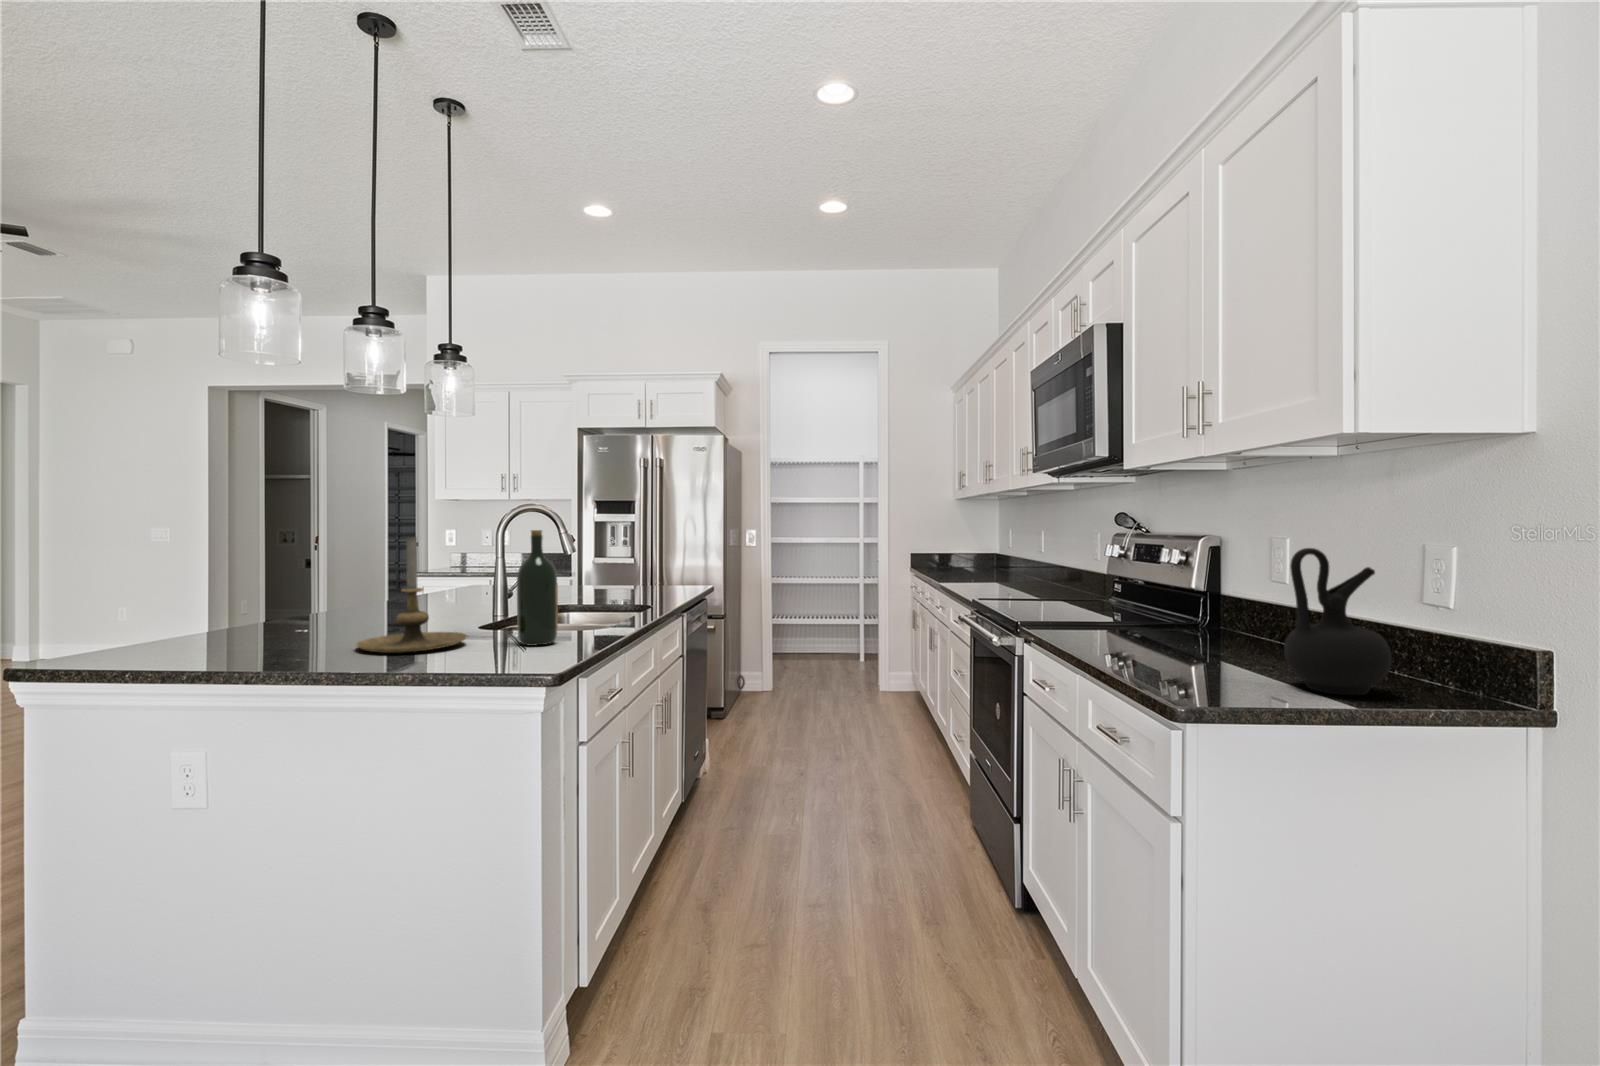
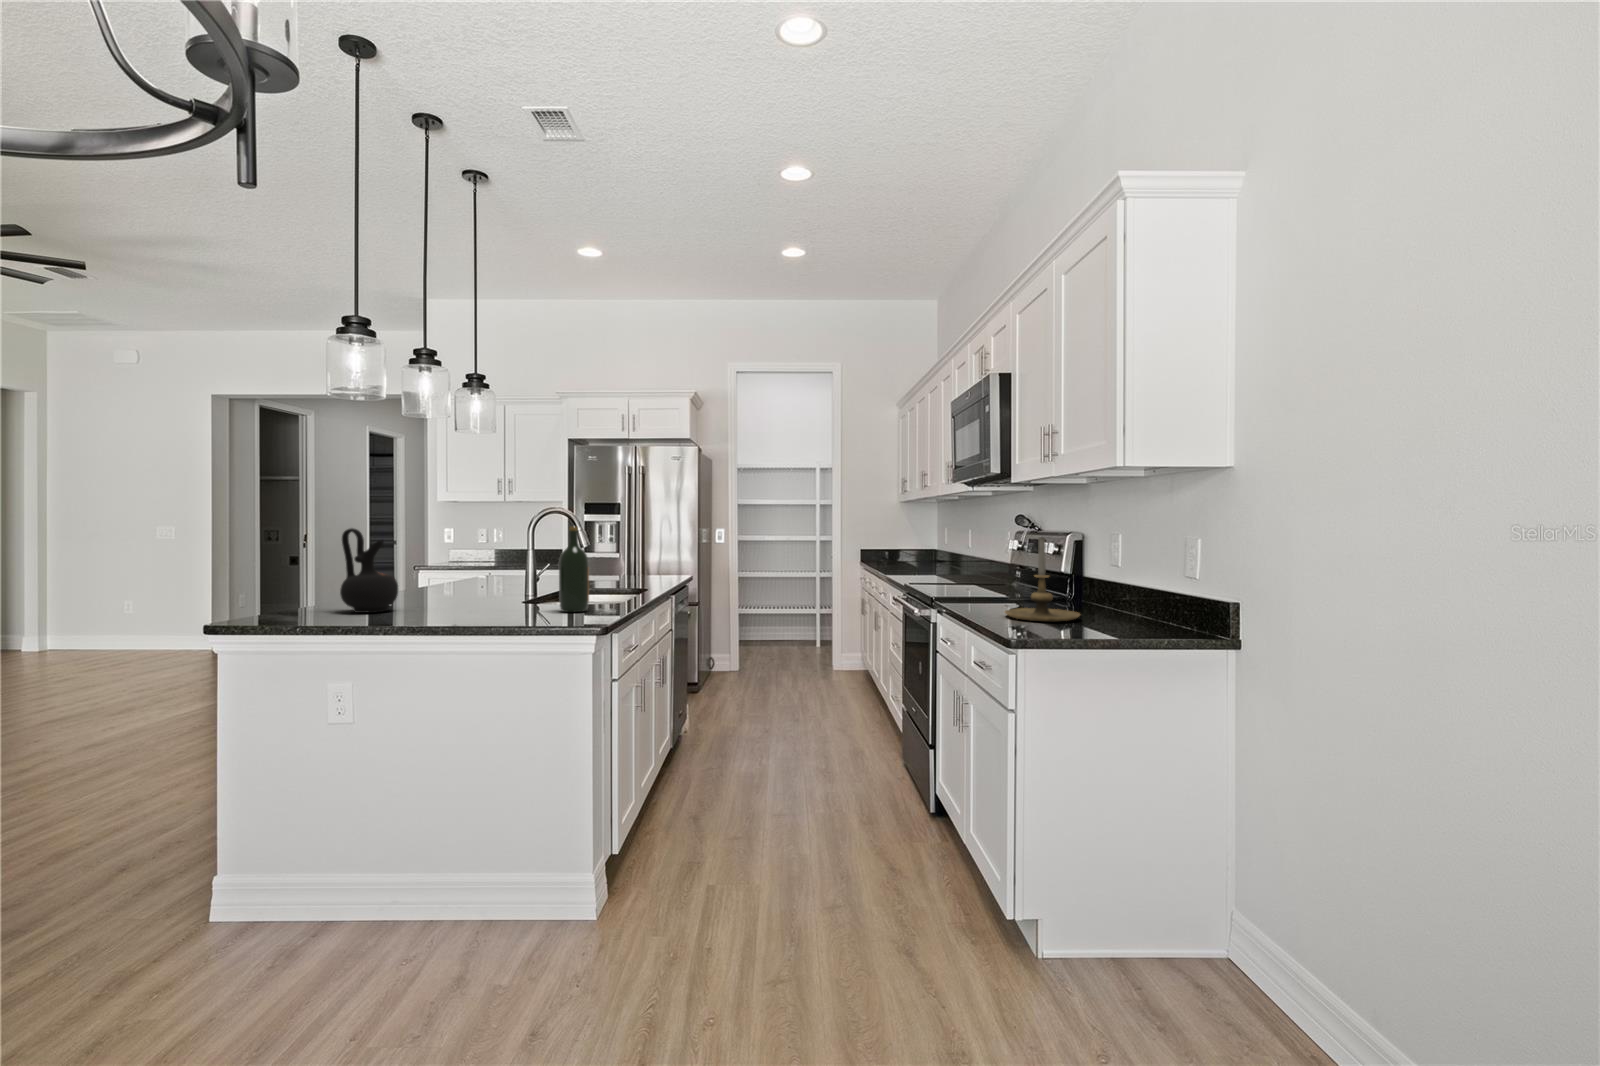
candle holder: present [356,537,466,653] -> present [1005,537,1080,622]
ceramic jug: present [1284,548,1392,695] -> present [340,528,398,613]

